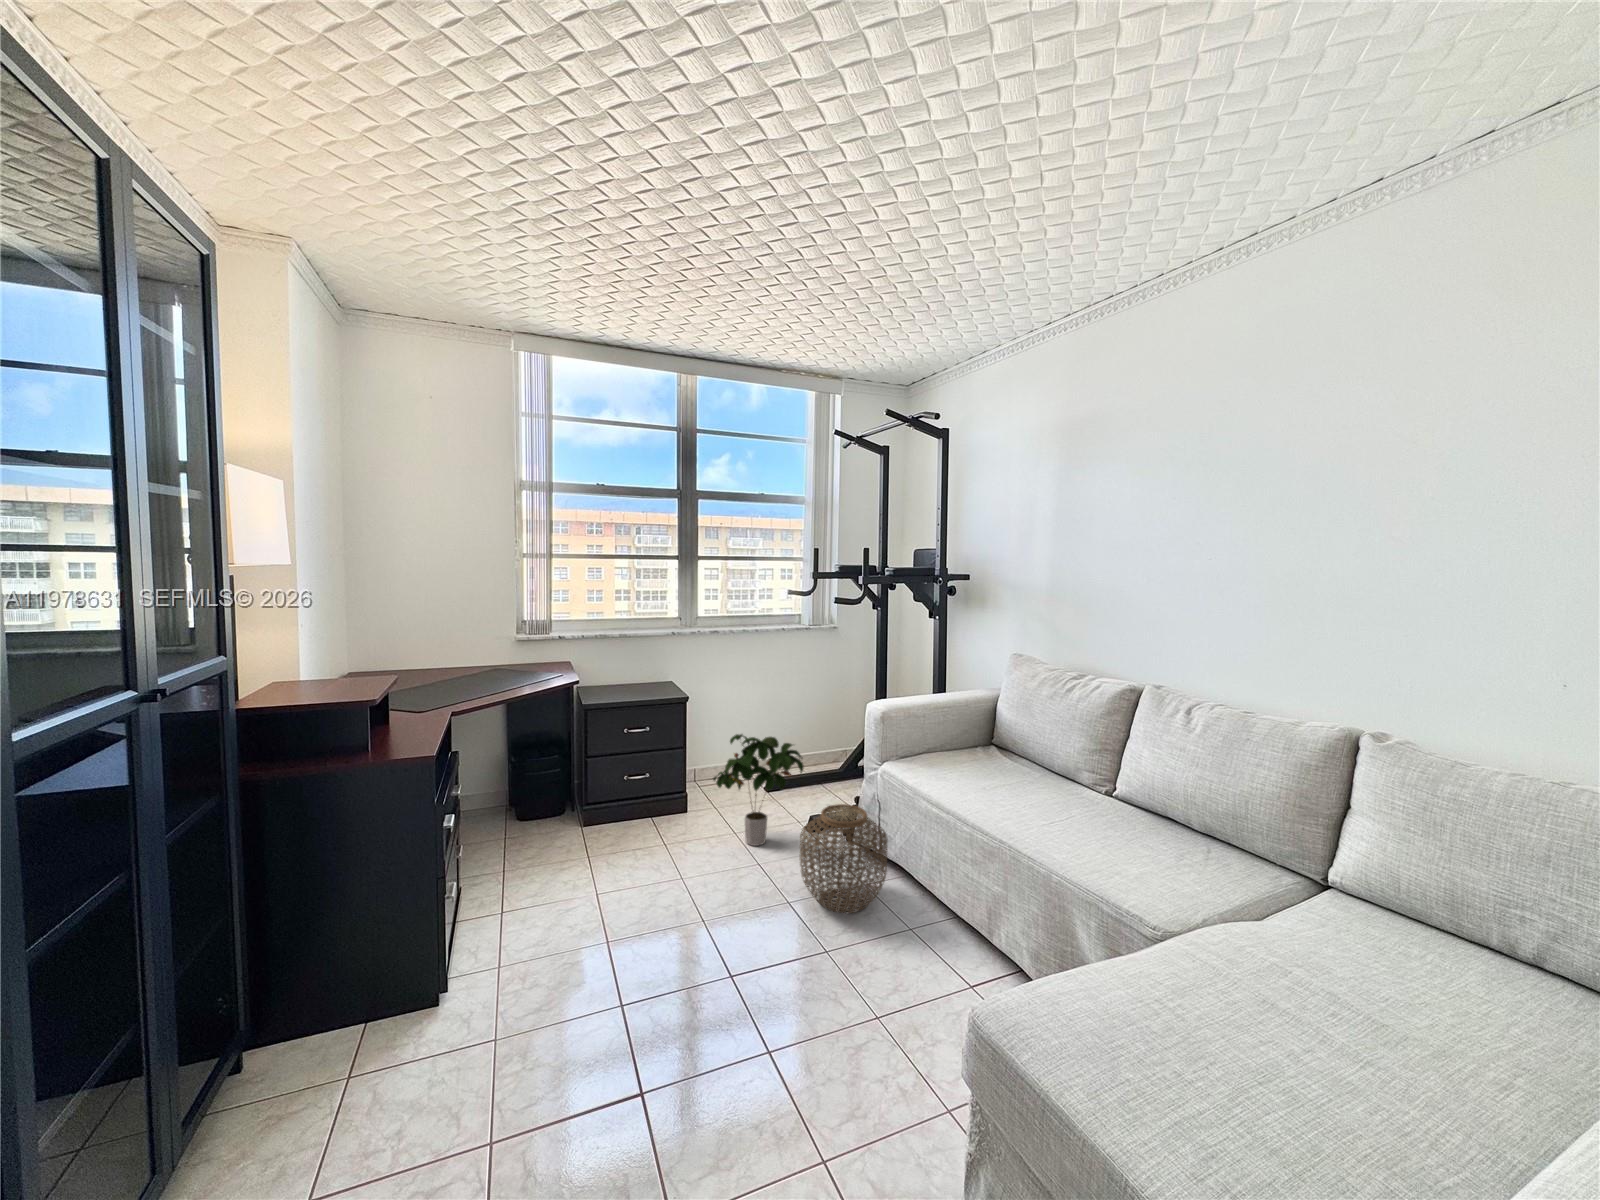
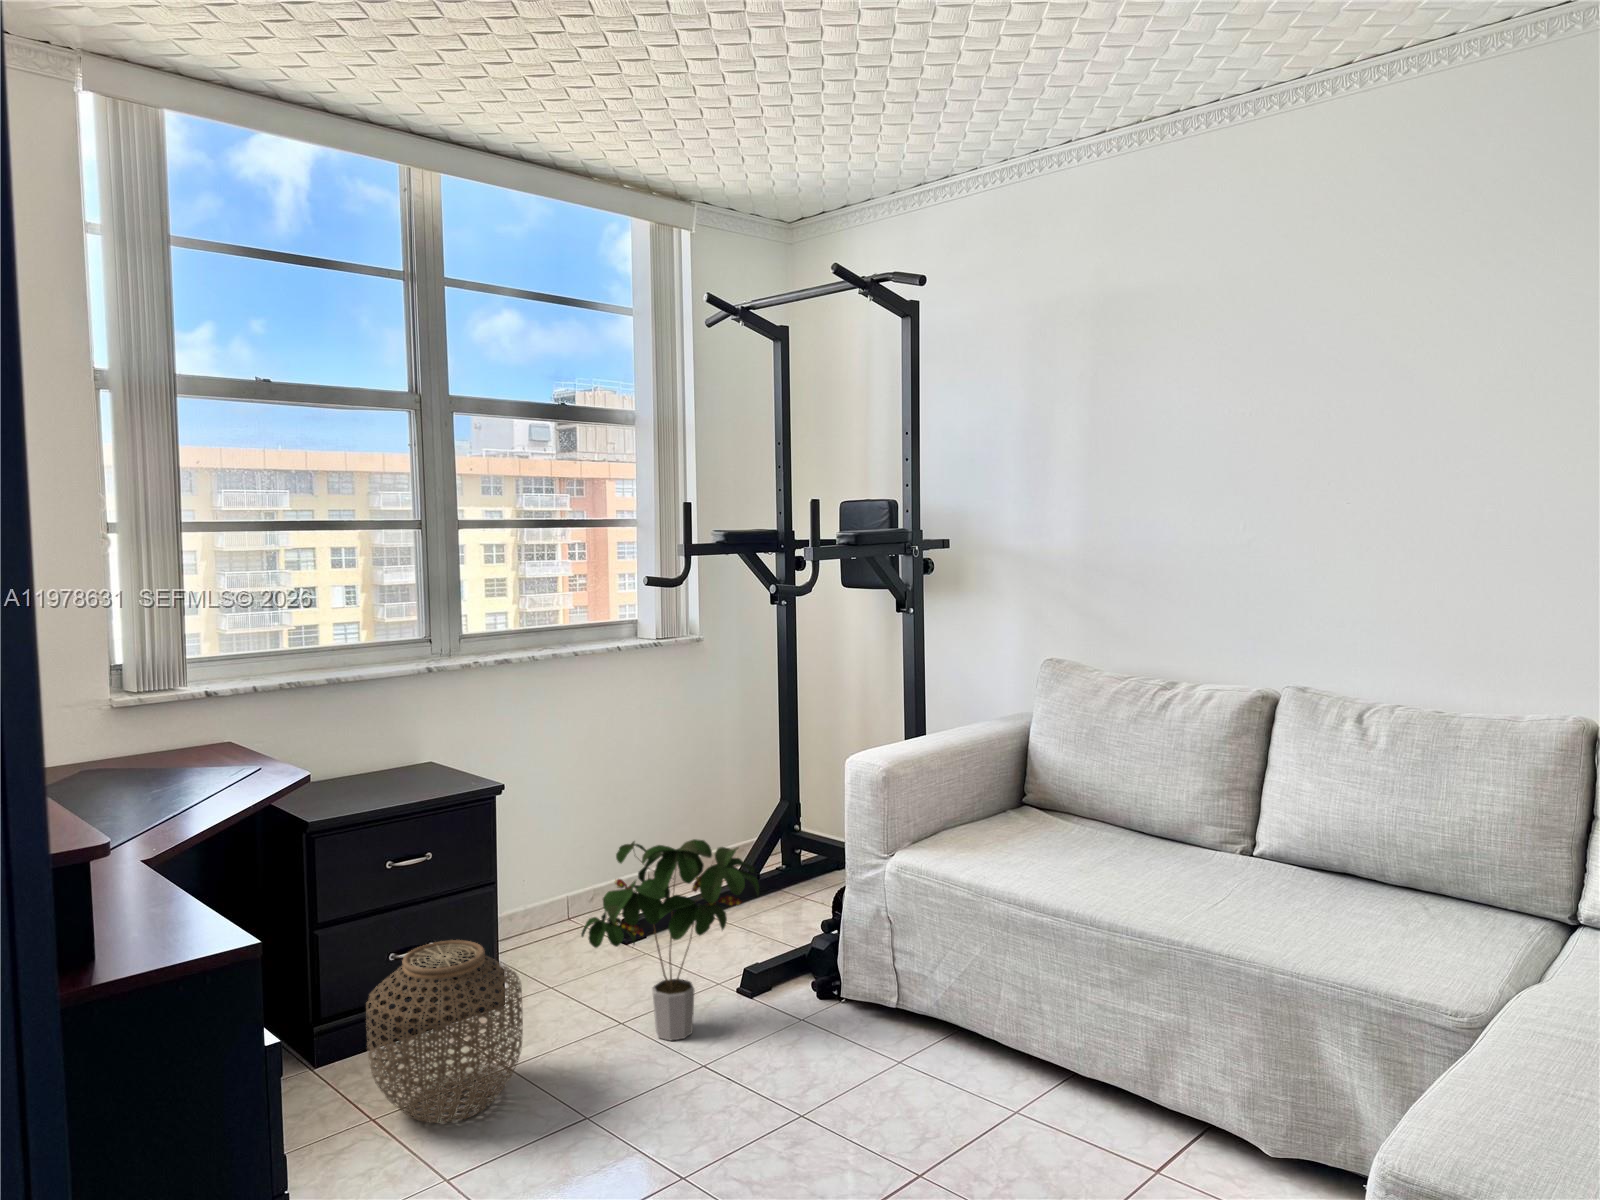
woven basket: present [800,804,888,913] -> present [366,940,523,1123]

